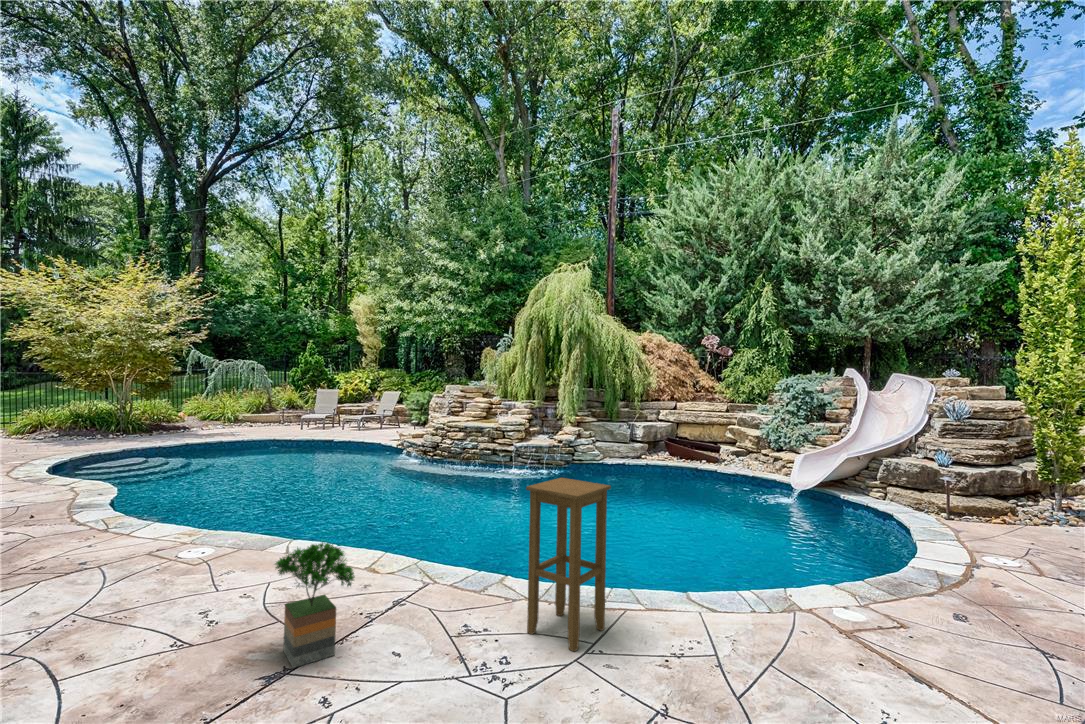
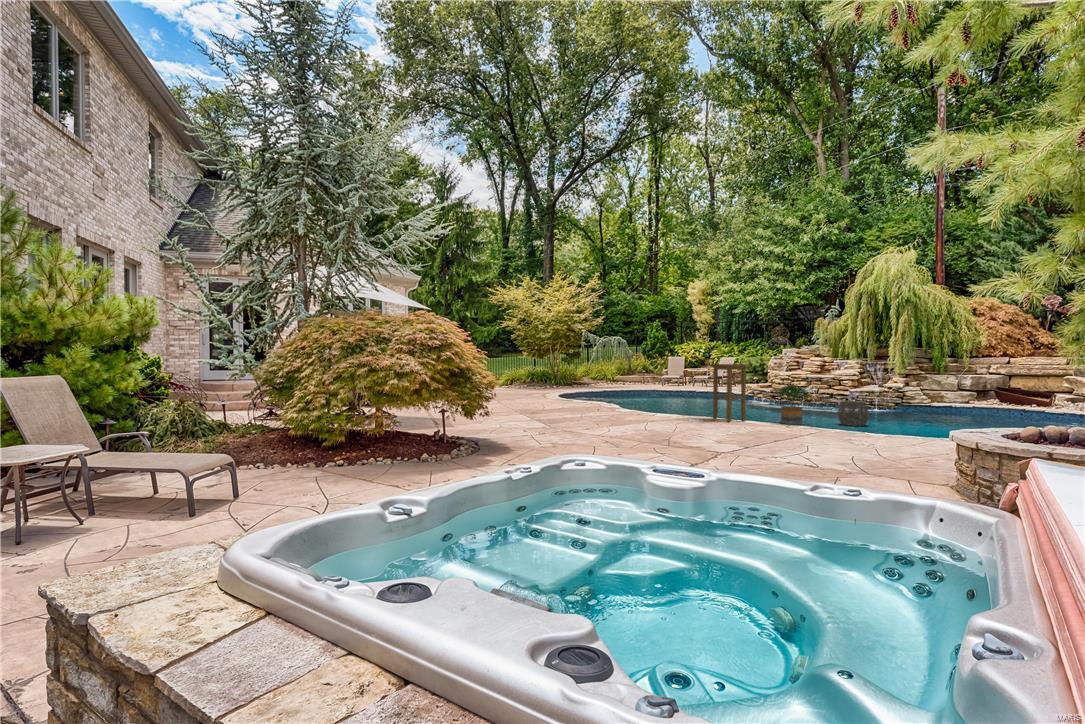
stool: present [526,478,611,651] -> present [712,364,747,422]
woven basket: none [432,560,500,640] -> present [838,401,869,426]

